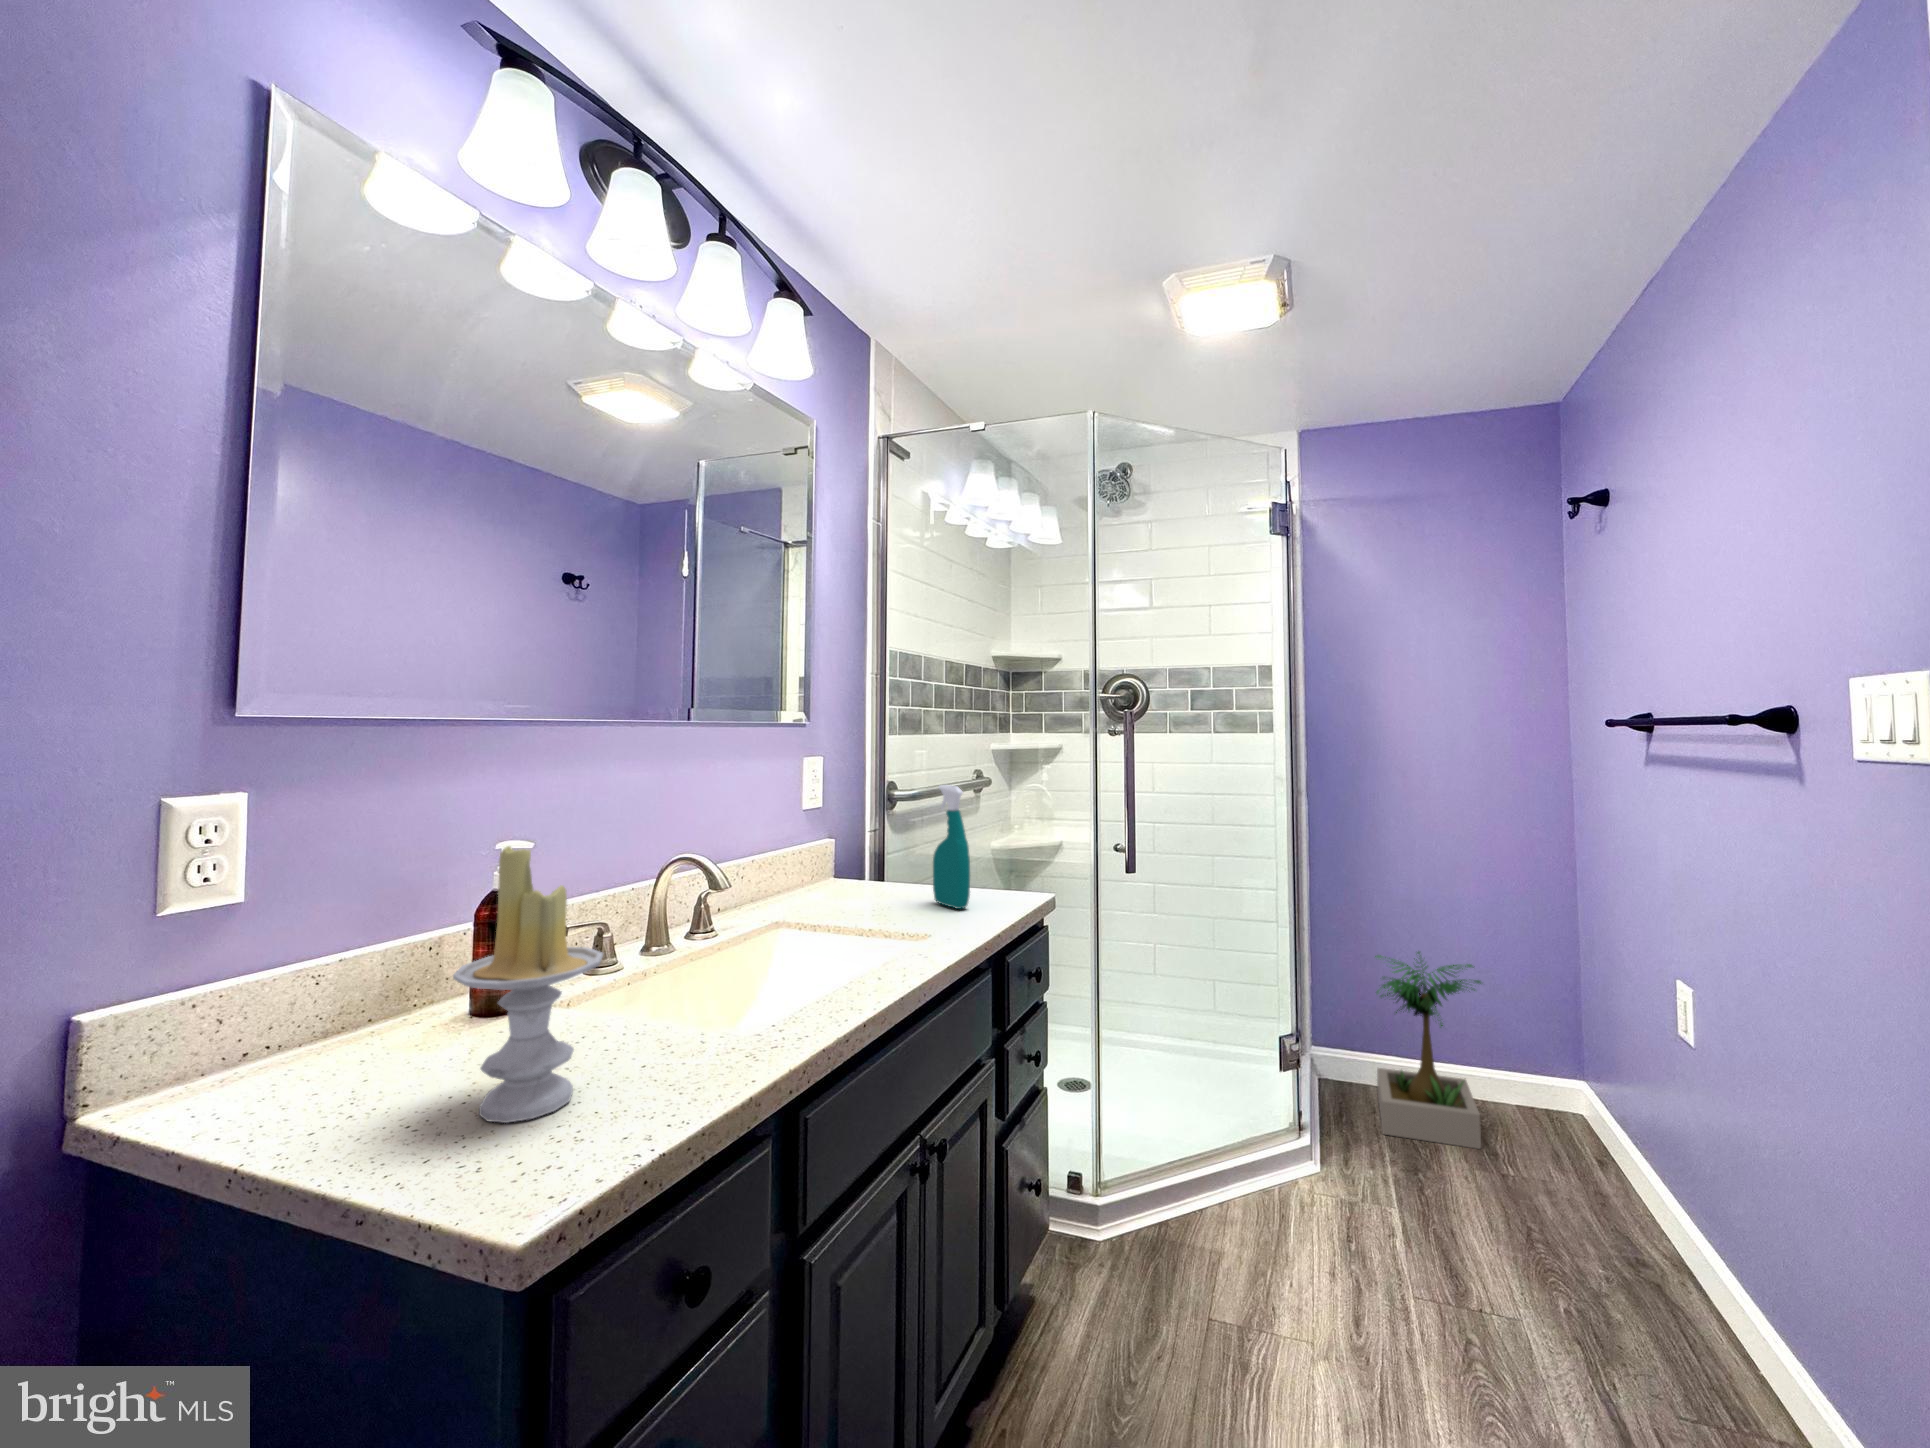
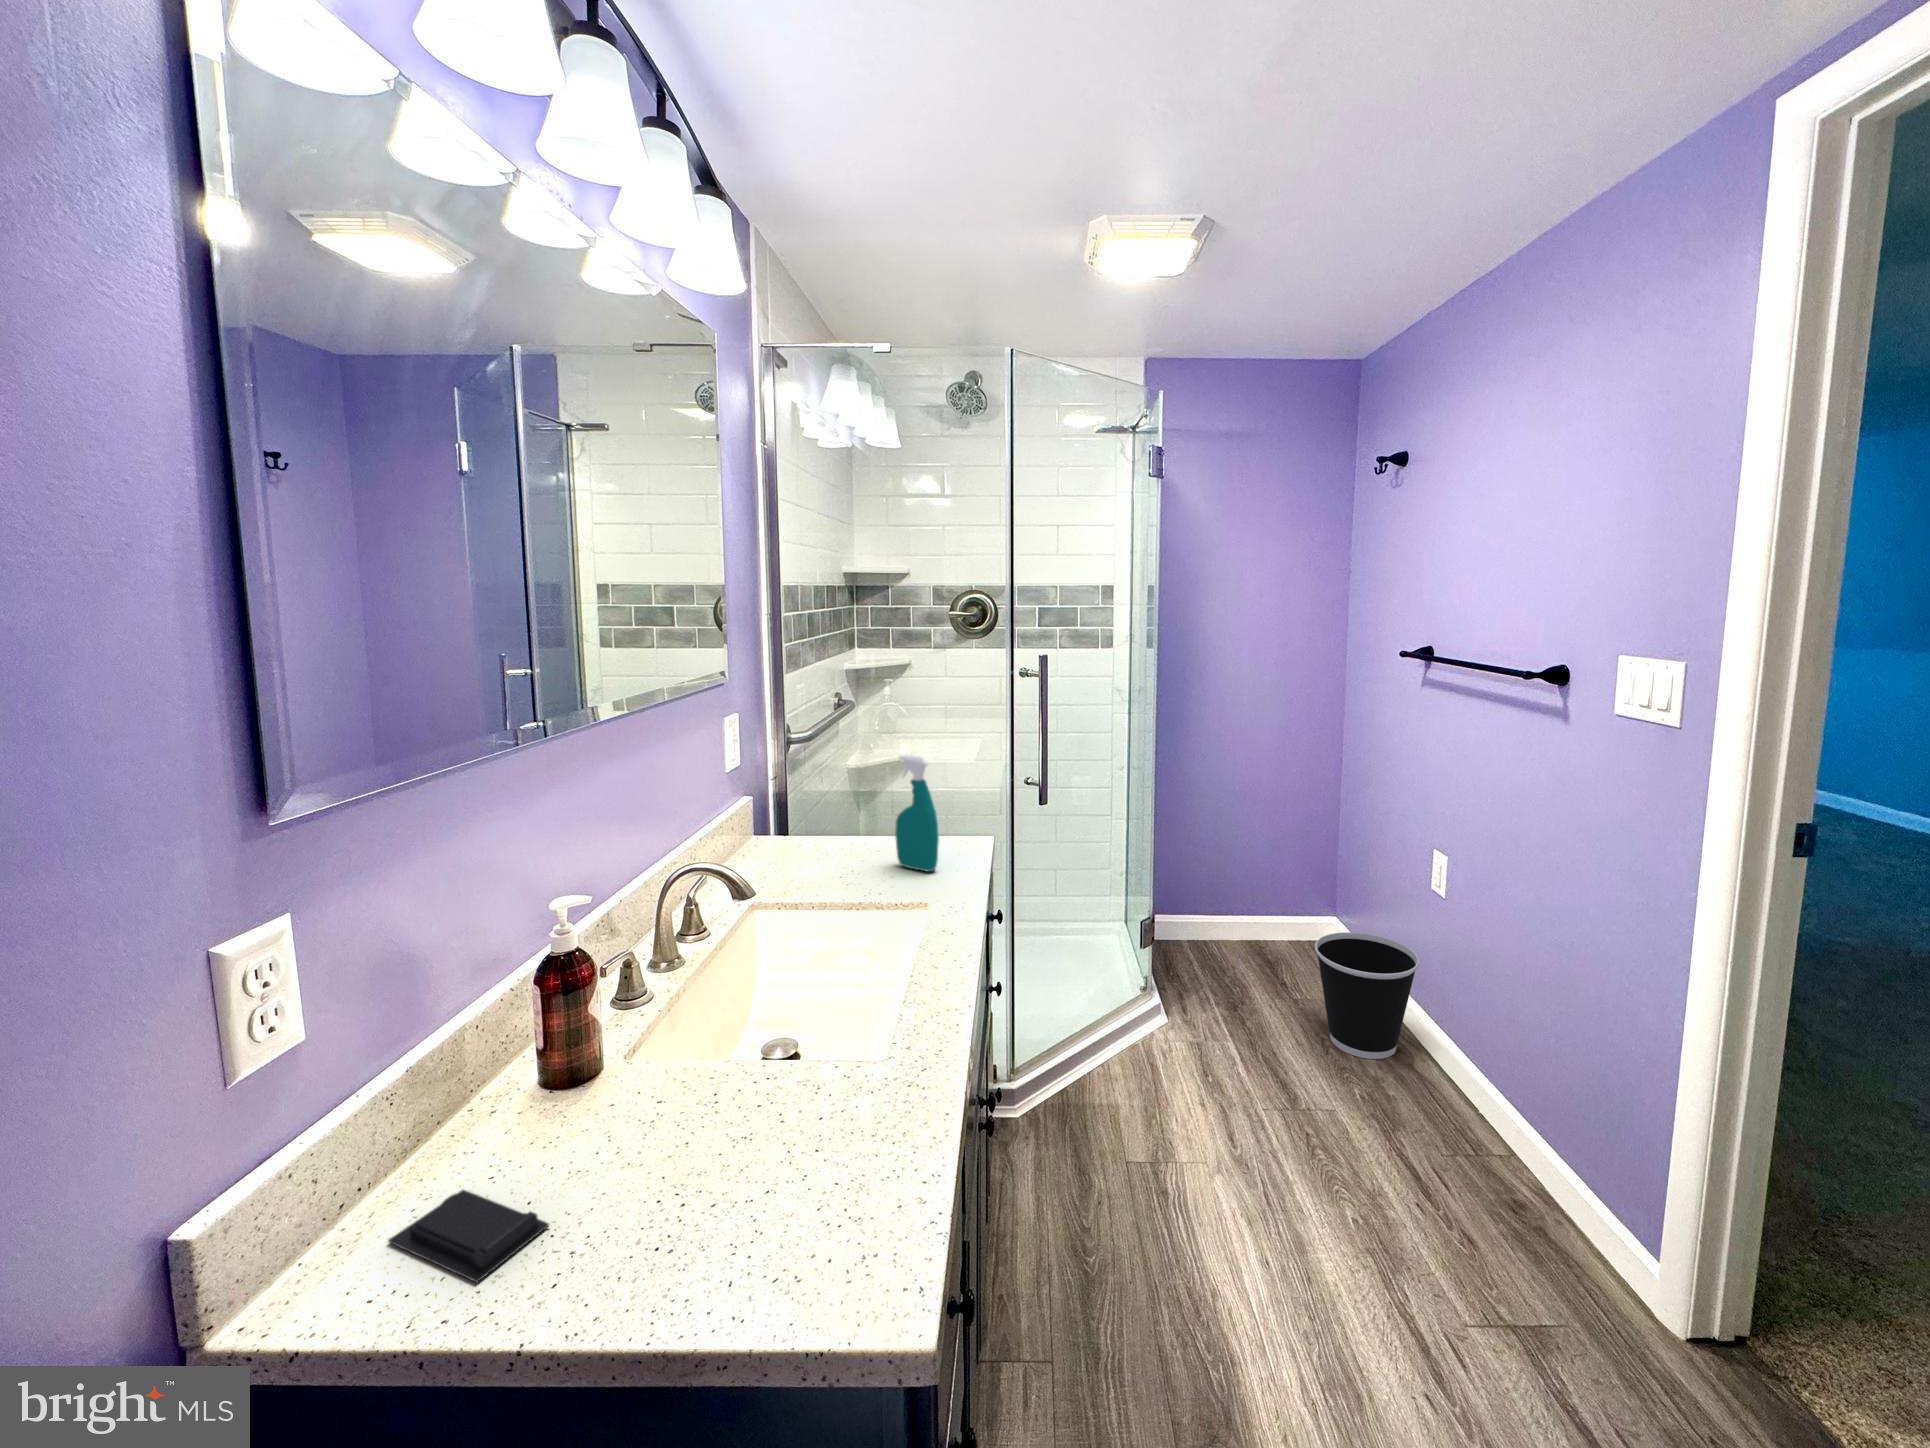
candle: present [453,846,603,1123] -> none [674,956,816,1230]
potted plant: present [1375,952,1481,1149] -> none [1189,831,1289,982]
soap bar: none [255,1054,365,1115] -> present [388,1190,549,1282]
wastebasket: none [1512,1085,1666,1270] -> present [1315,932,1419,1059]

